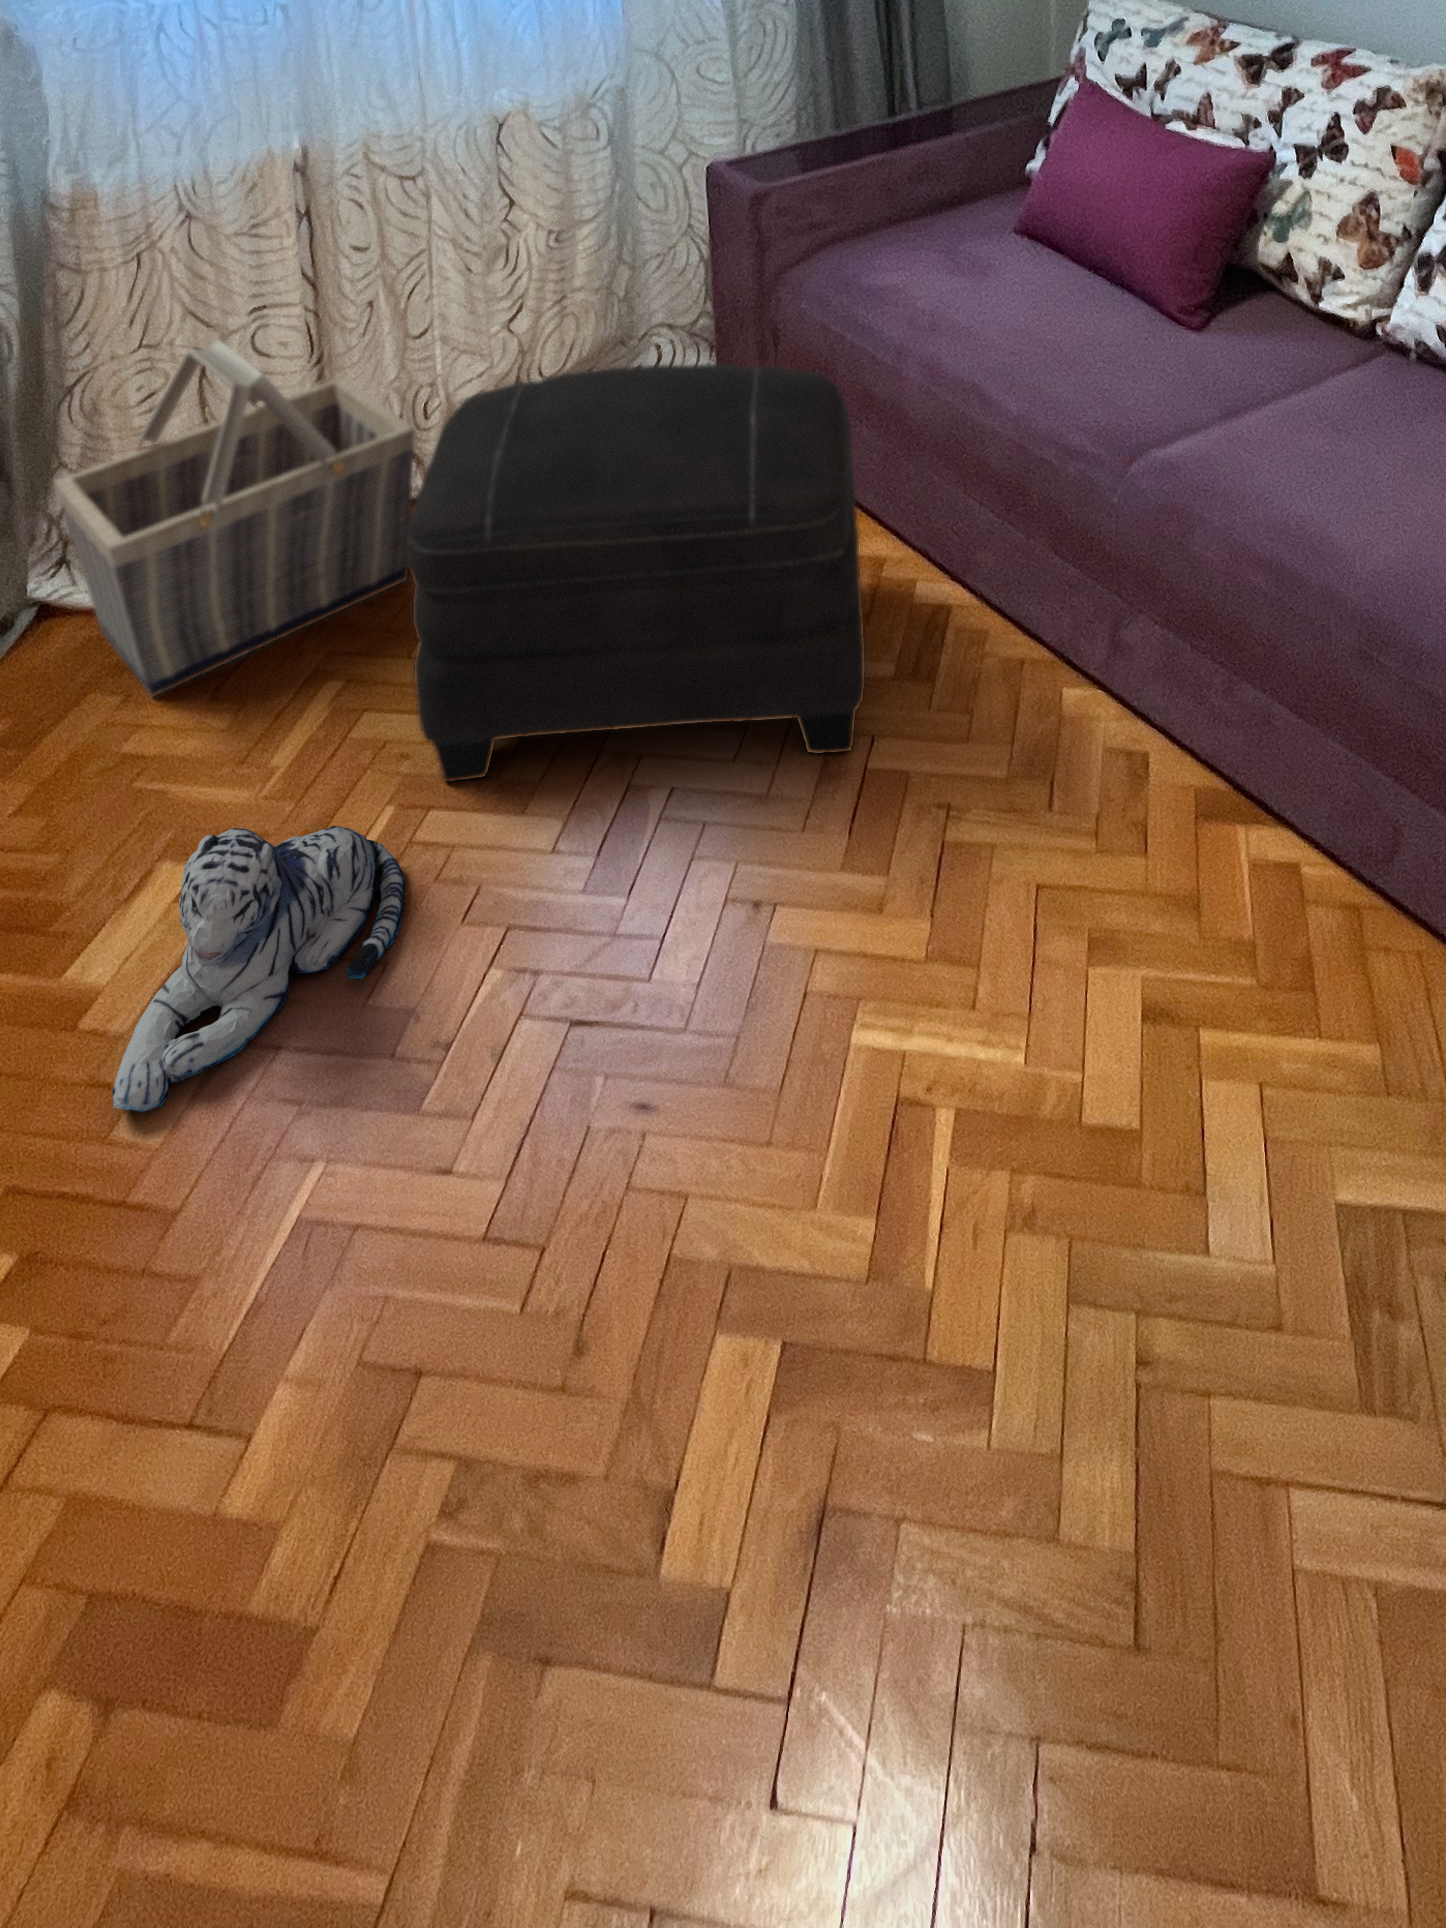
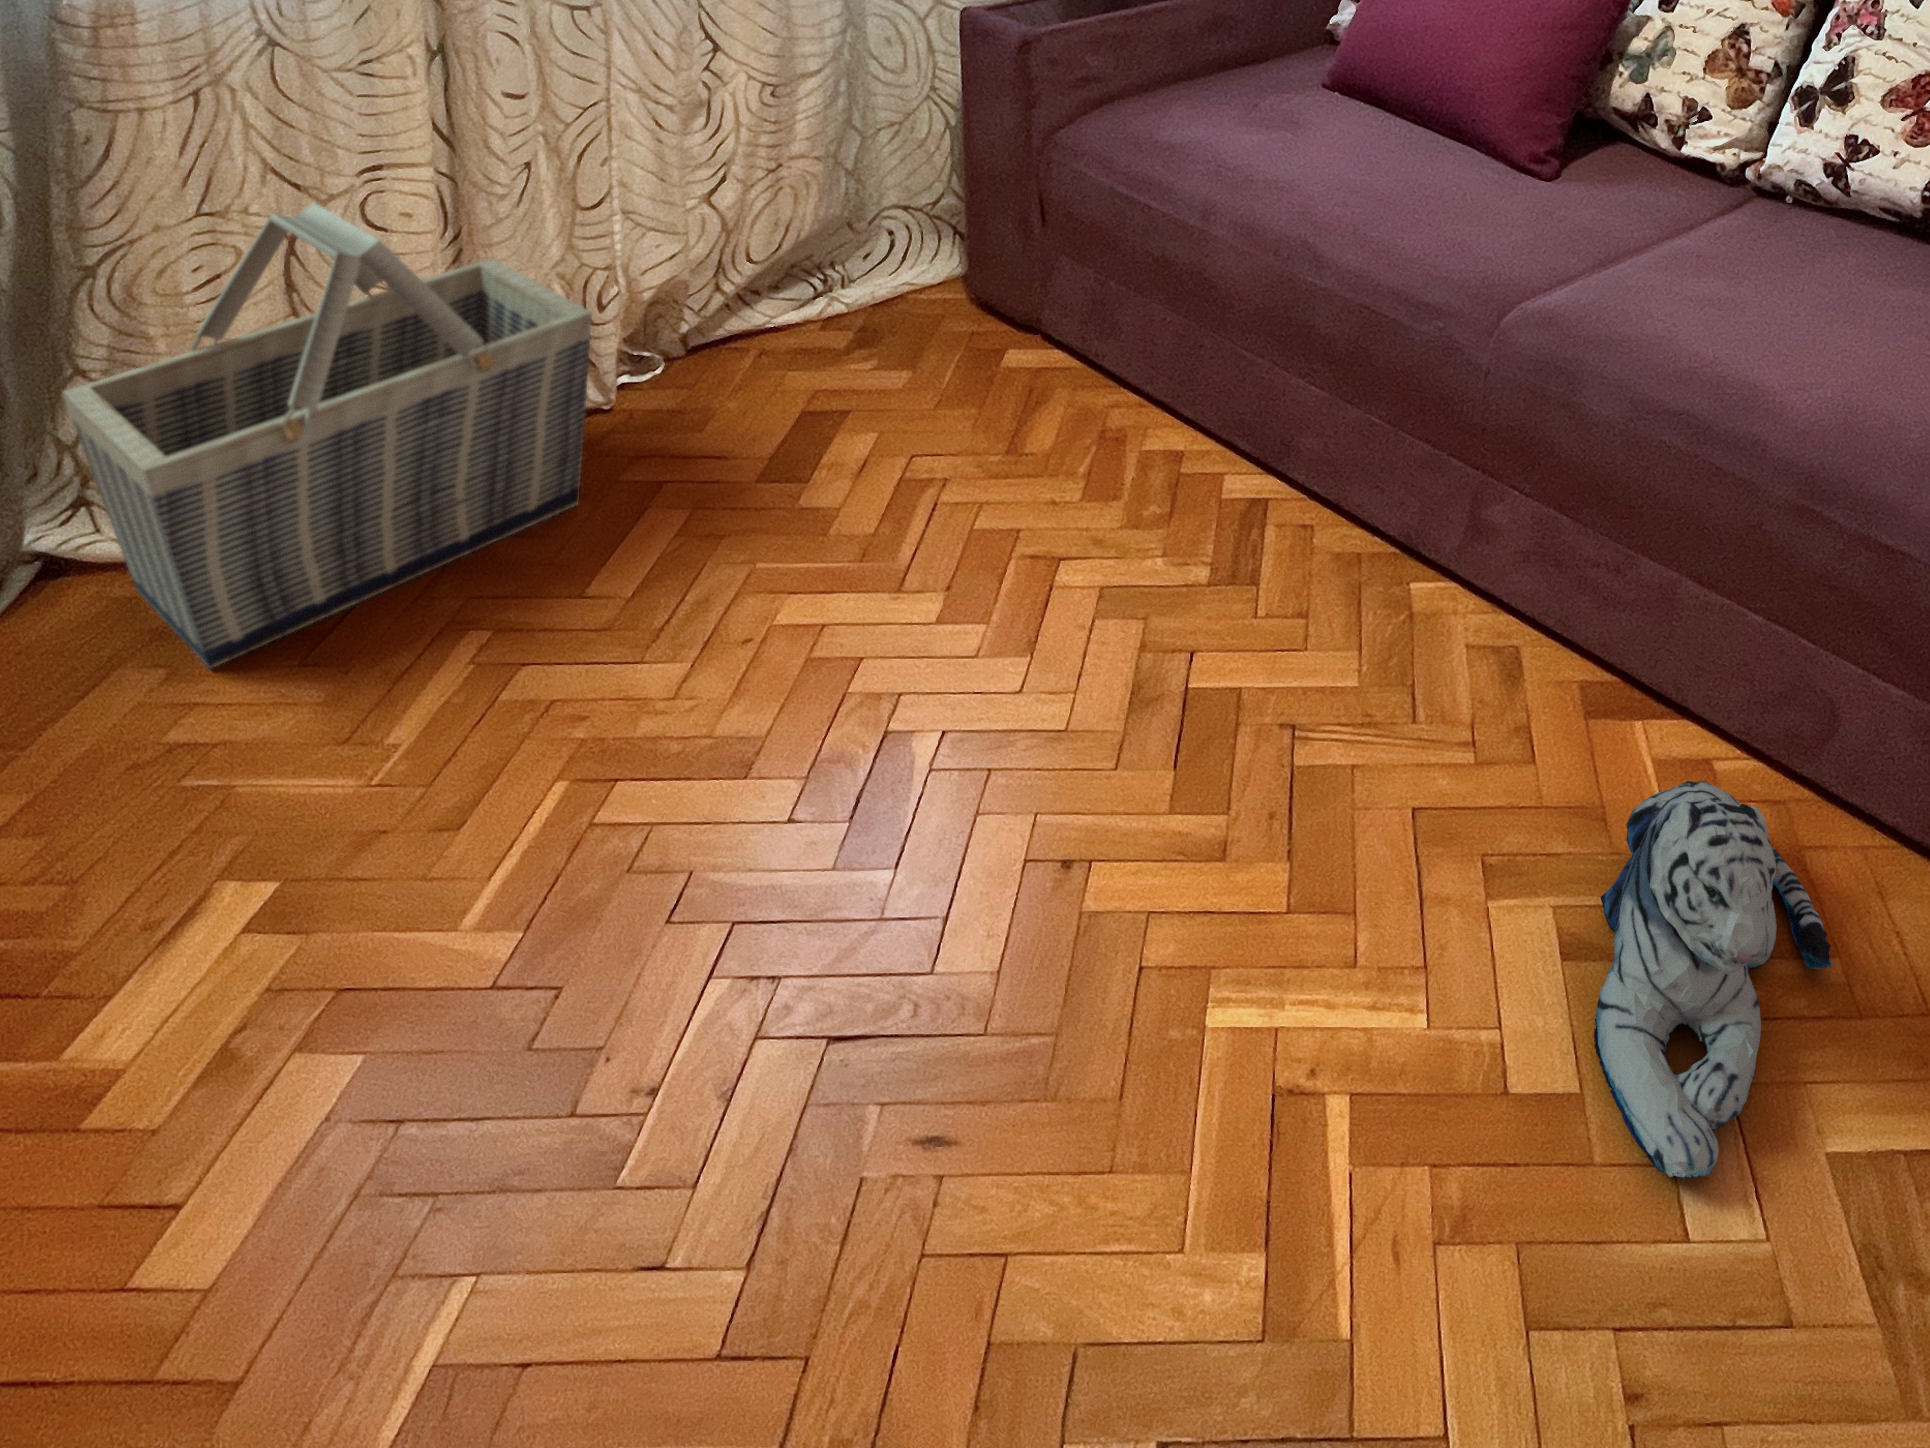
ottoman: present [407,364,865,782] -> none [591,220,1189,746]
plush toy: present [112,826,405,1112] -> present [1594,781,1831,1178]

